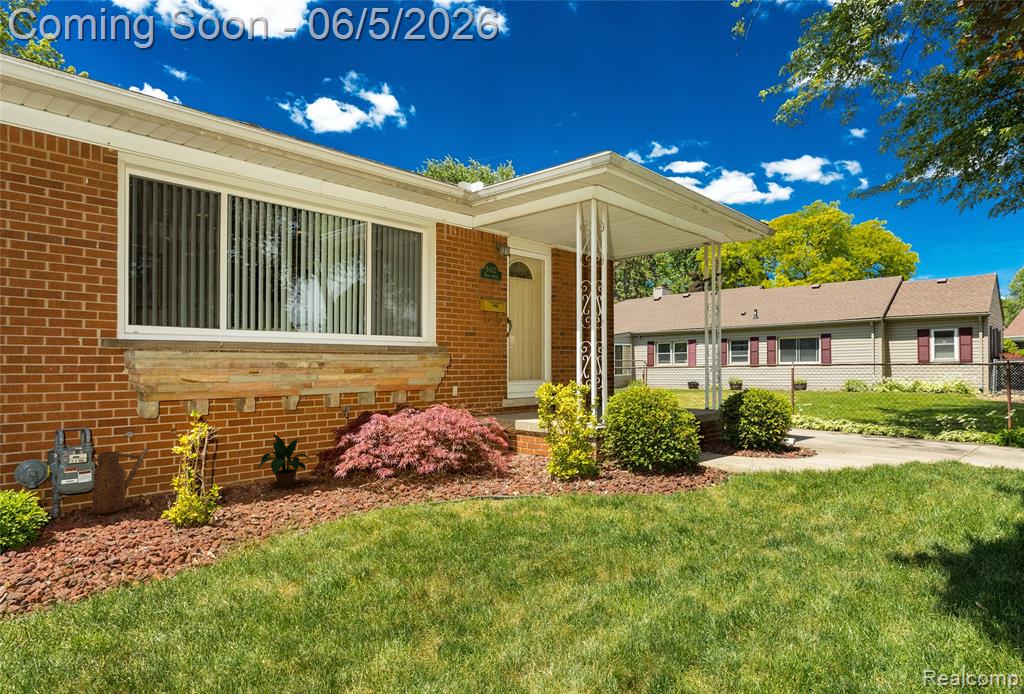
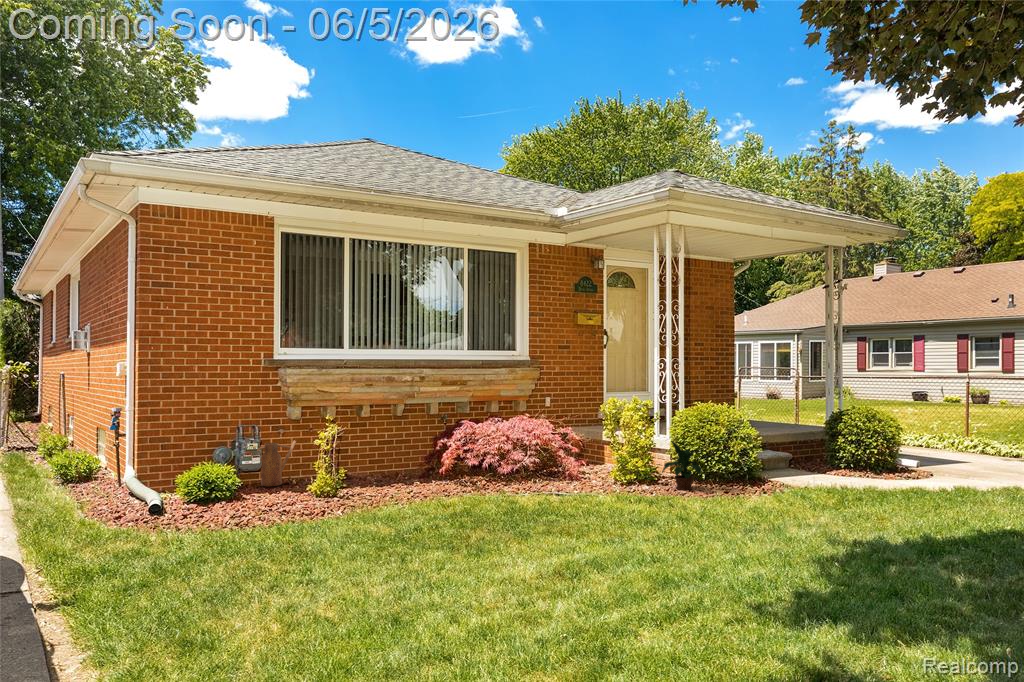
potted plant: present [258,434,310,487] -> present [662,441,702,490]

